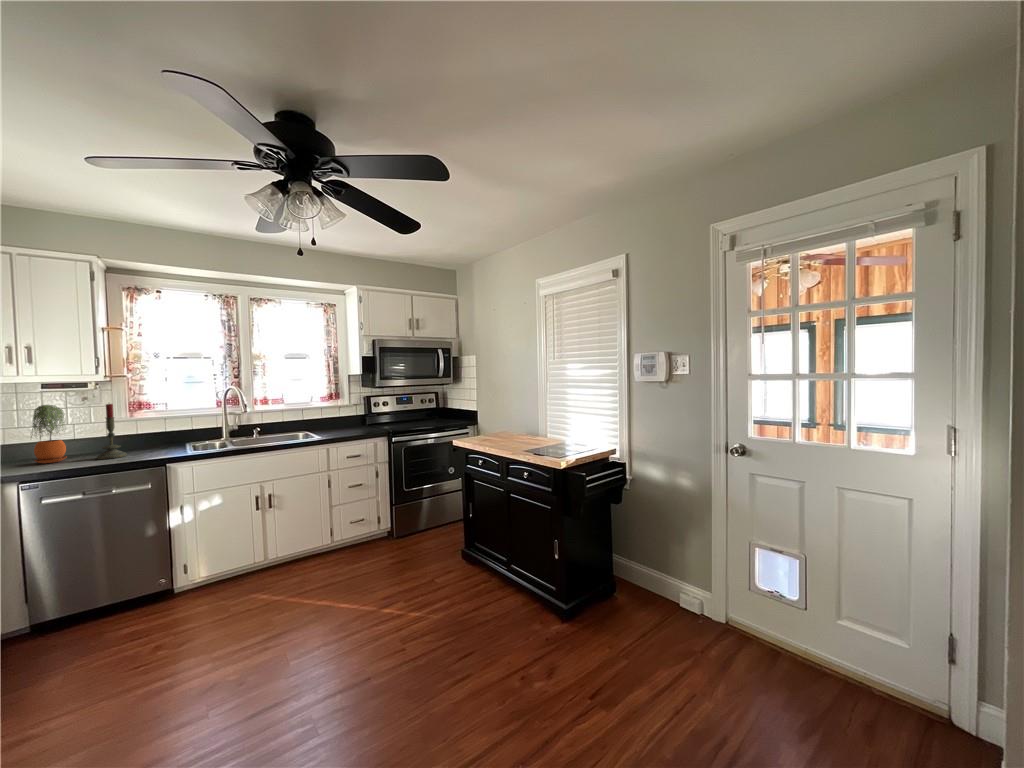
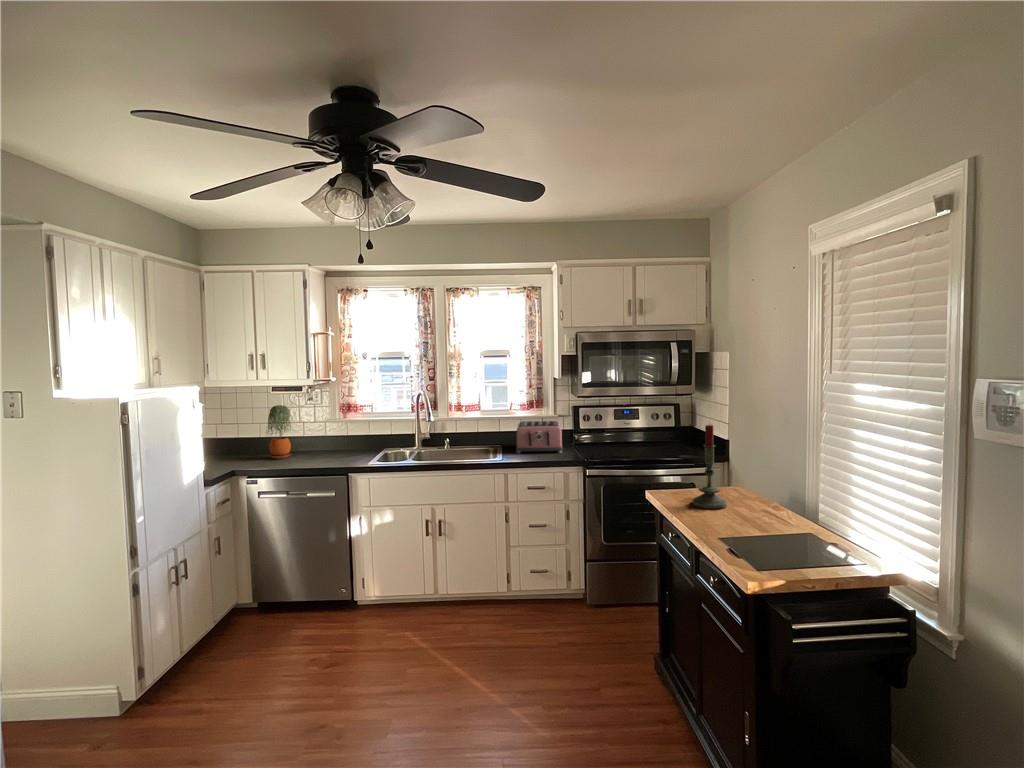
candle: present [97,404,127,459] -> present [693,425,727,509]
toaster: none [322,408,366,433] -> present [516,421,563,453]

